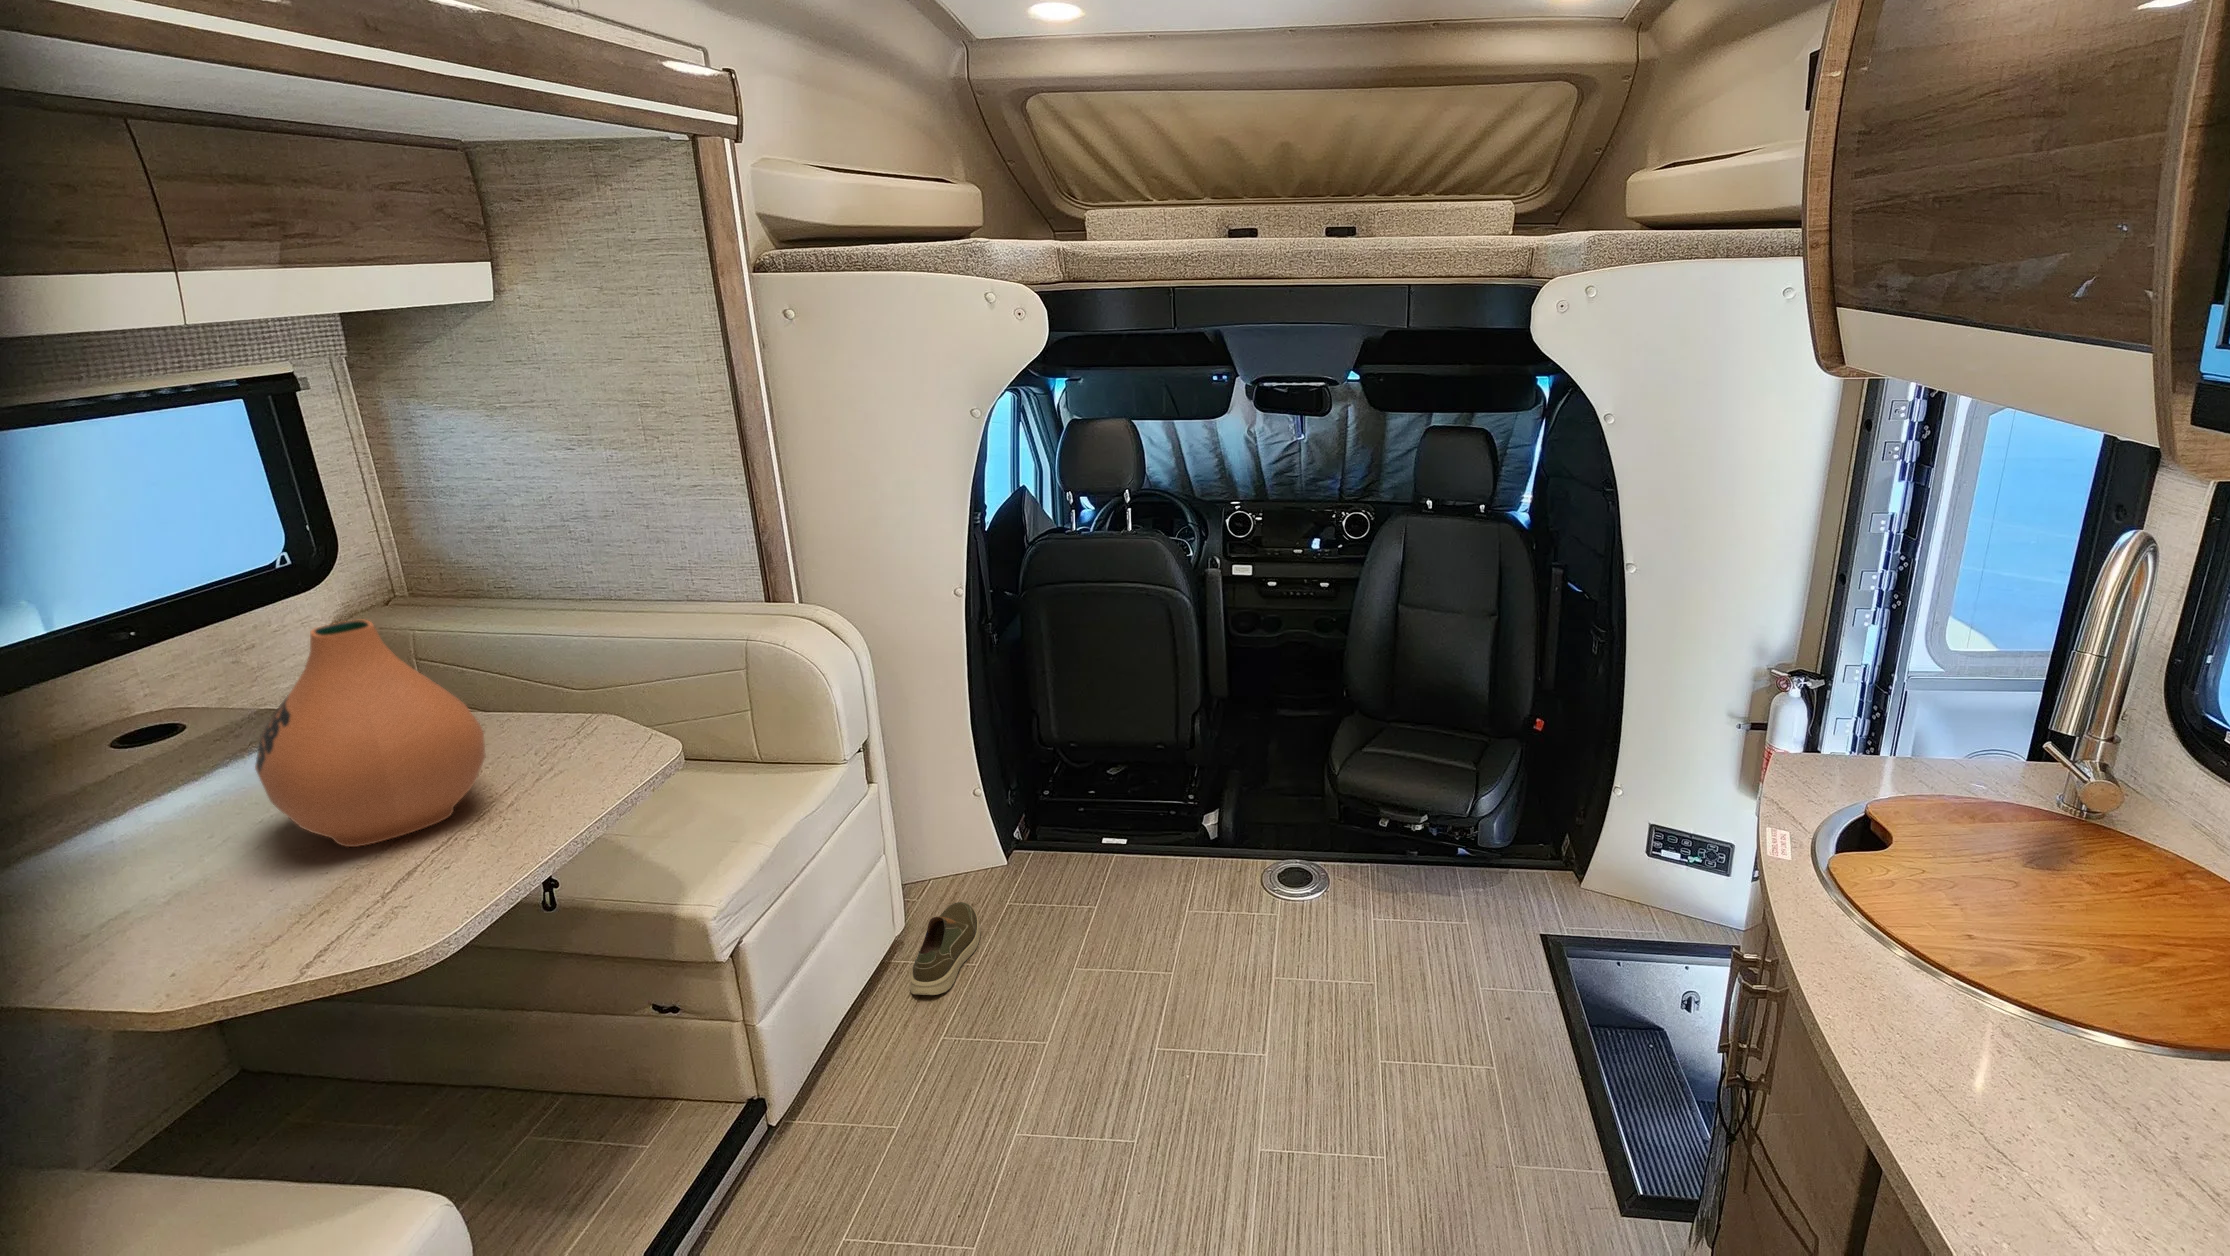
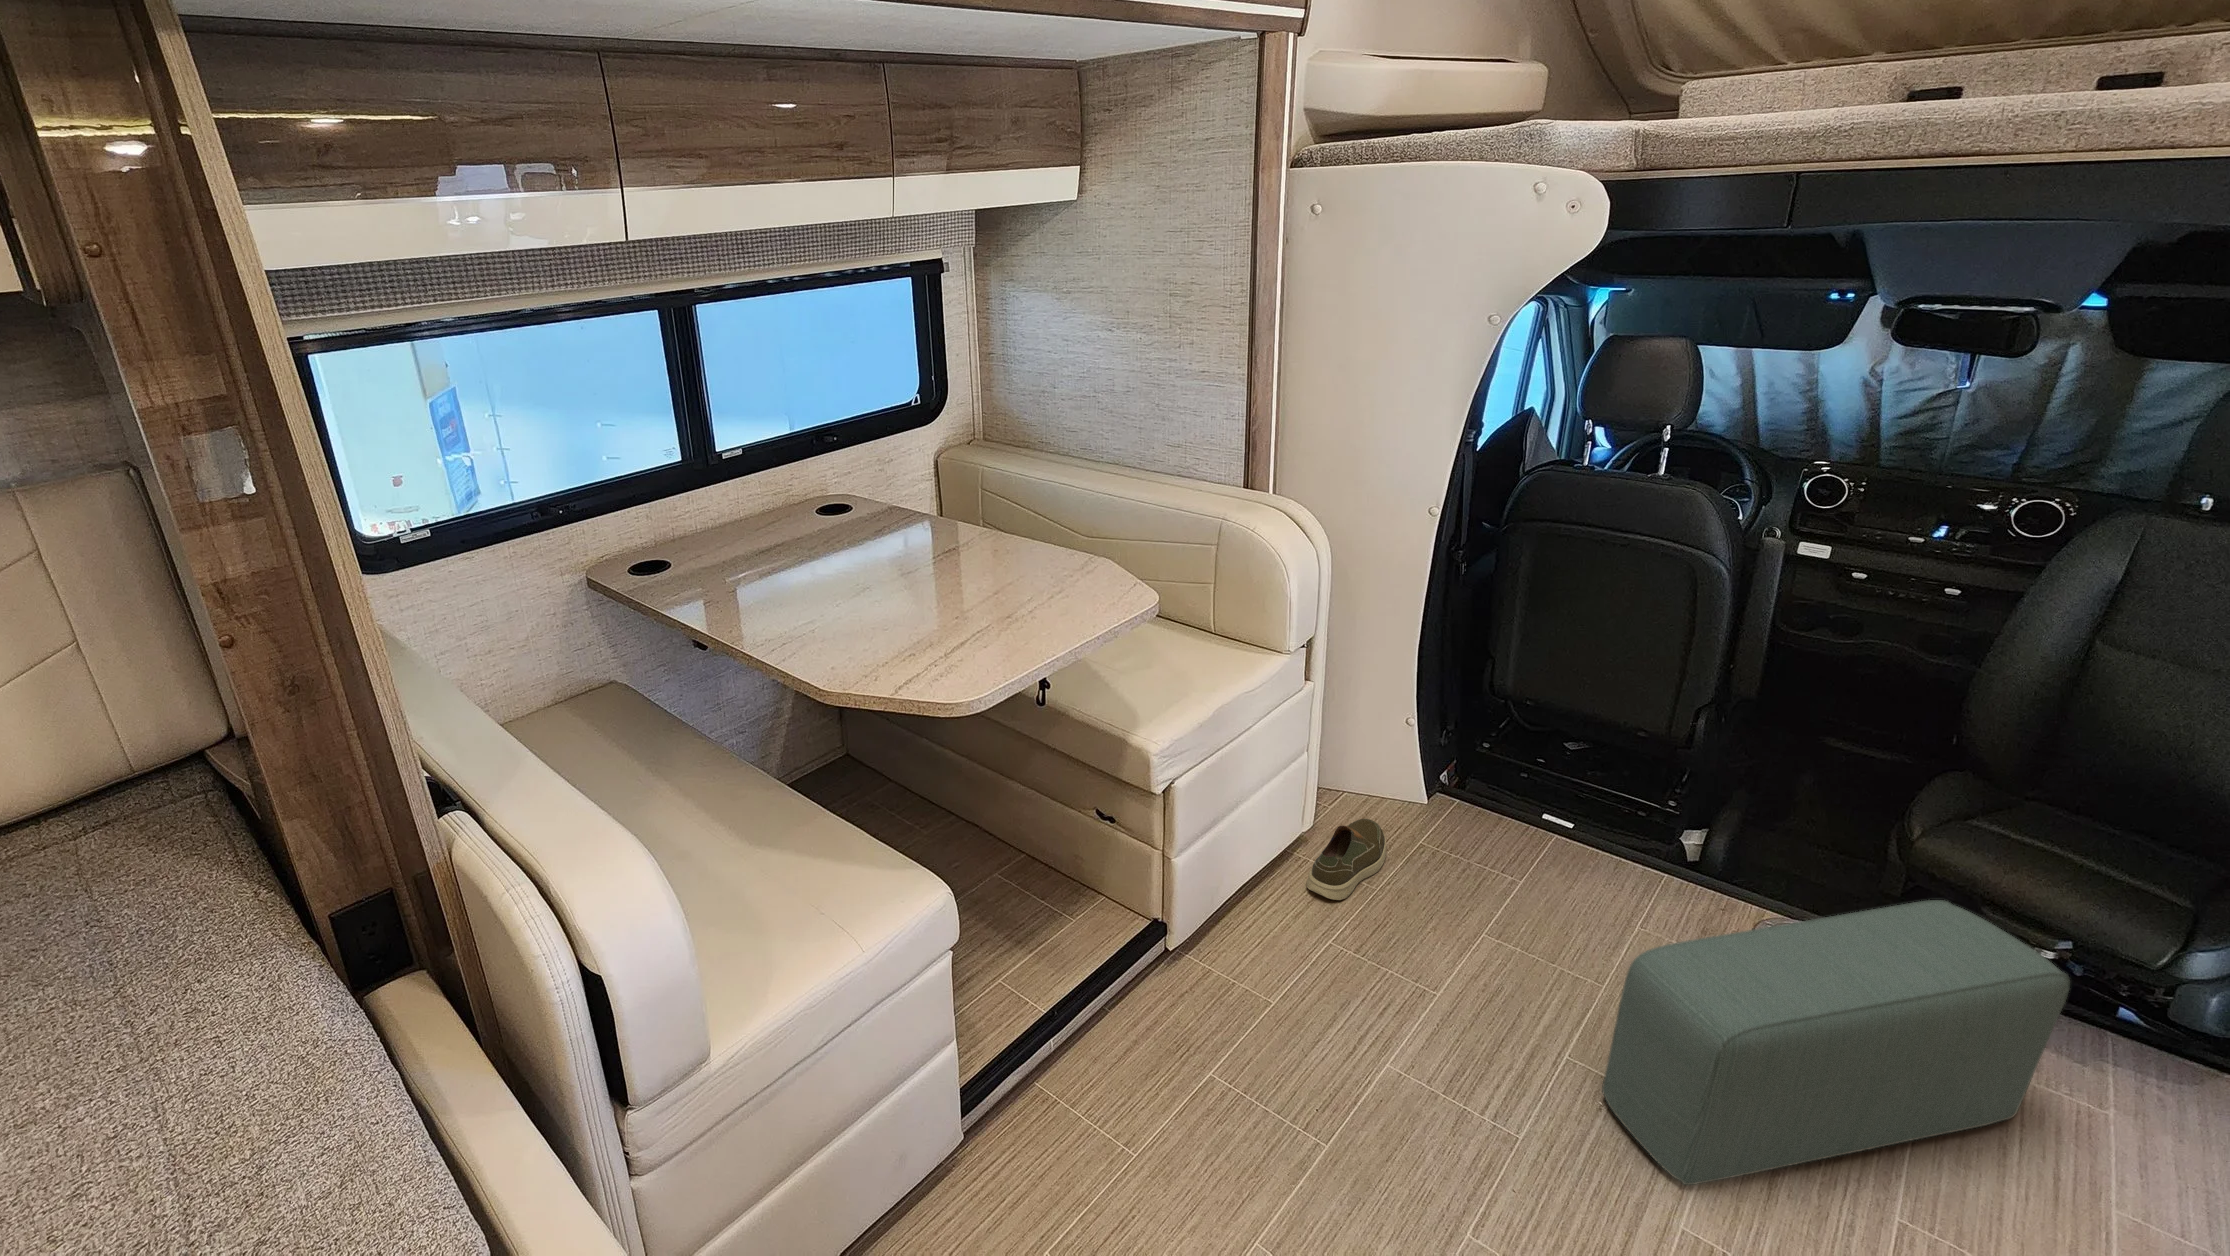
vase: present [255,620,485,847] -> none [879,449,1015,622]
pouf: none [1180,809,1423,1101] -> present [1602,900,2070,1185]

